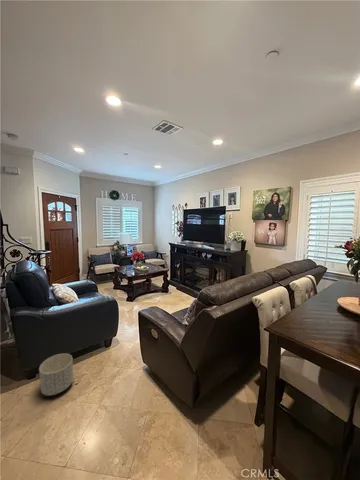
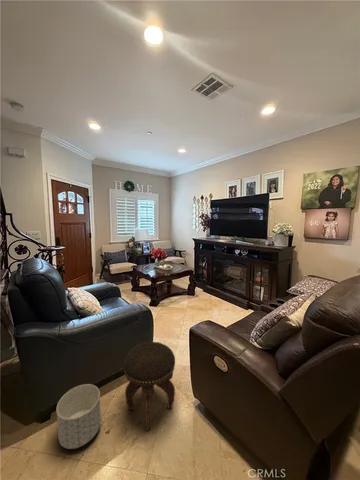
footstool: none [91,323,131,385] -> present [124,342,175,430]

